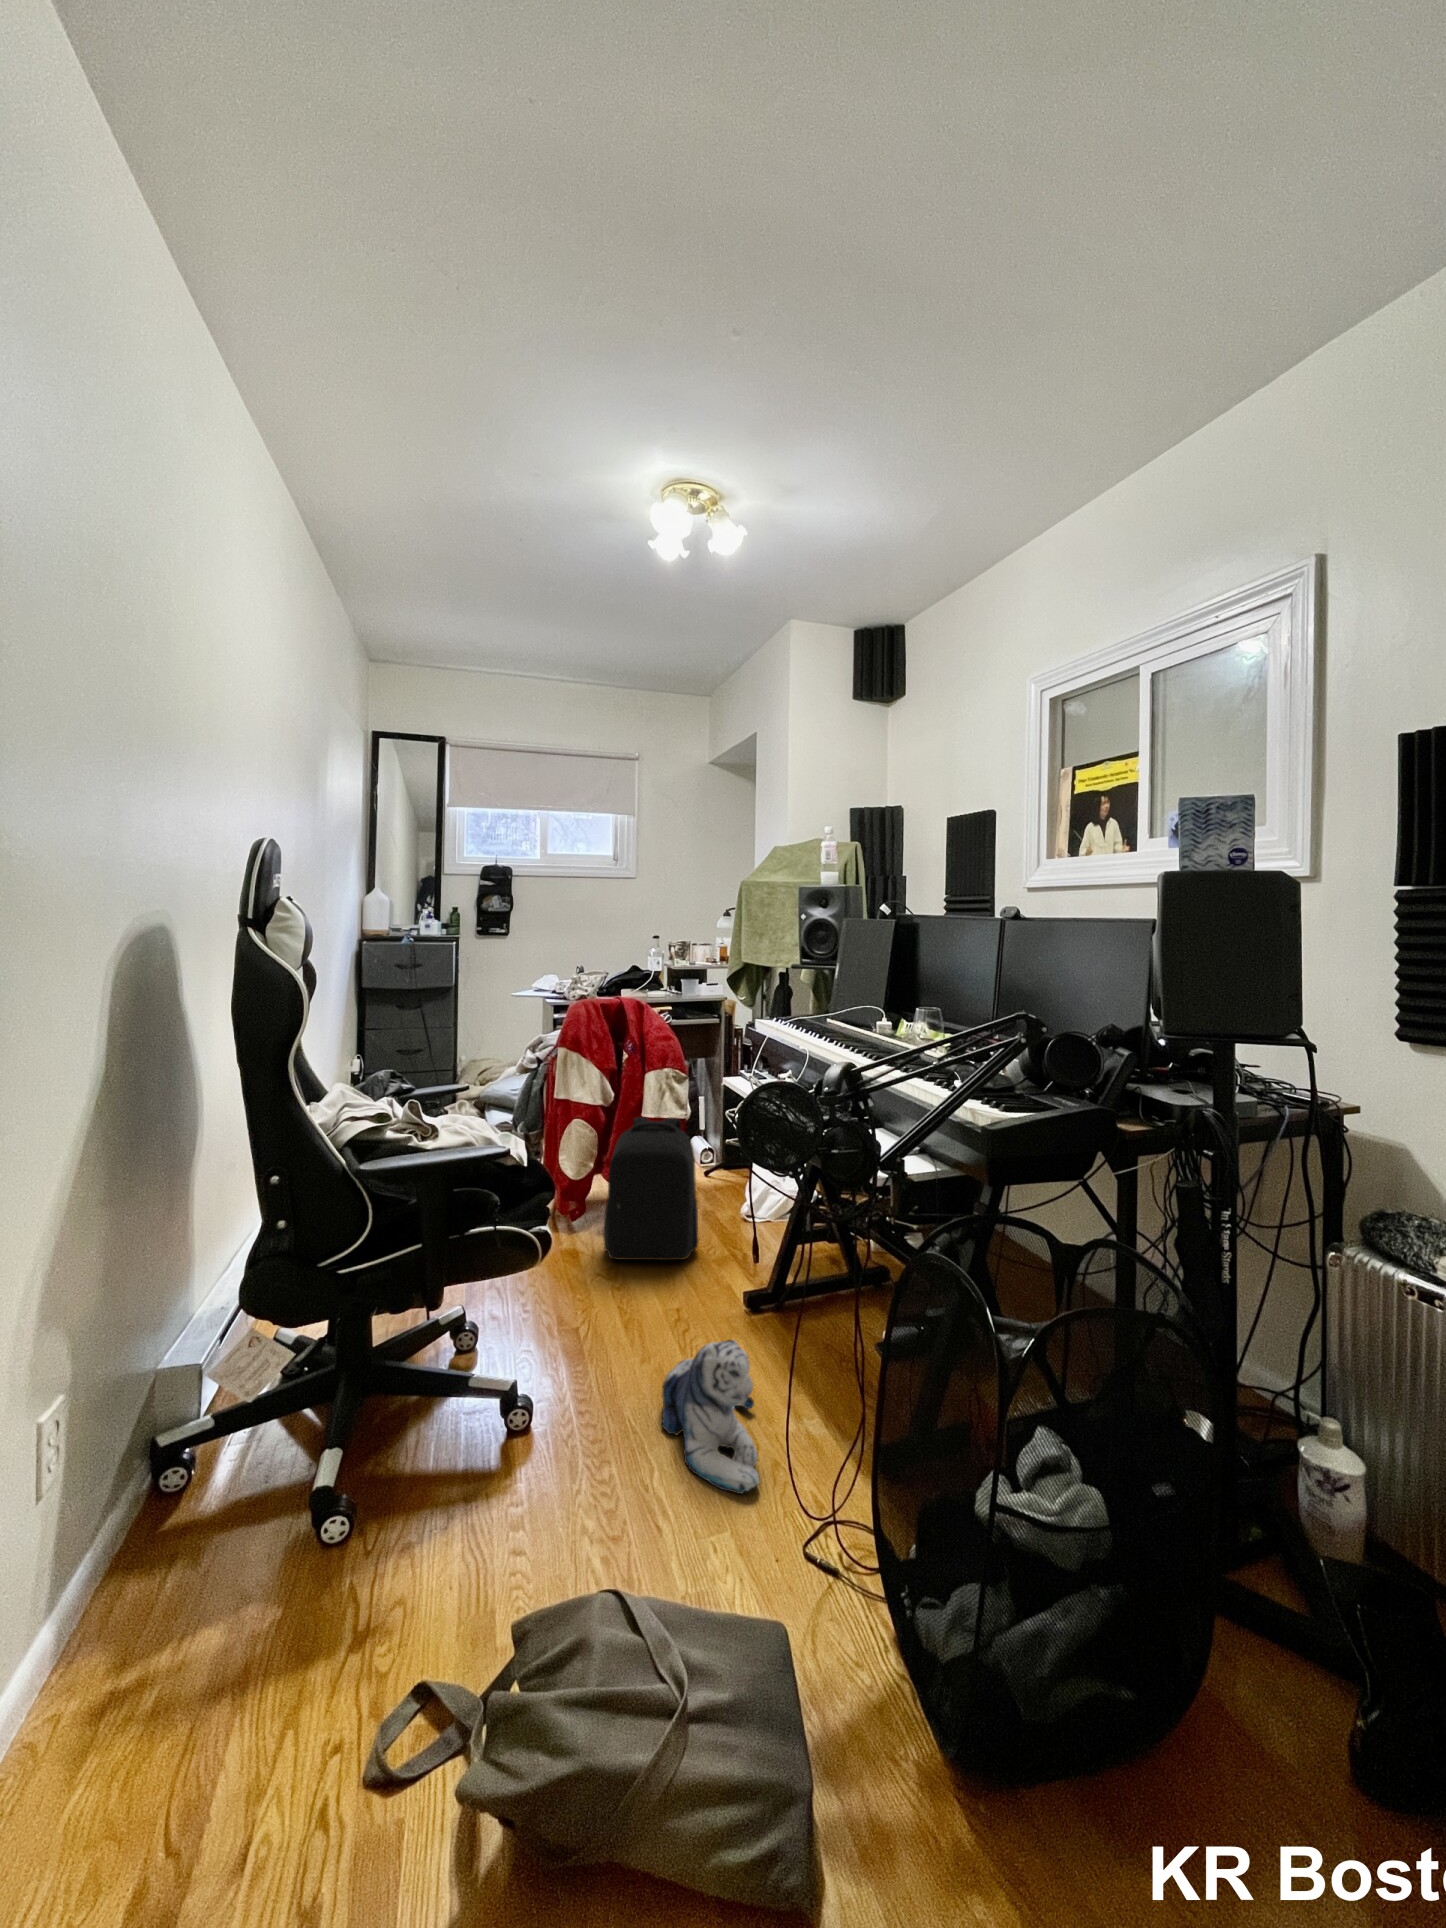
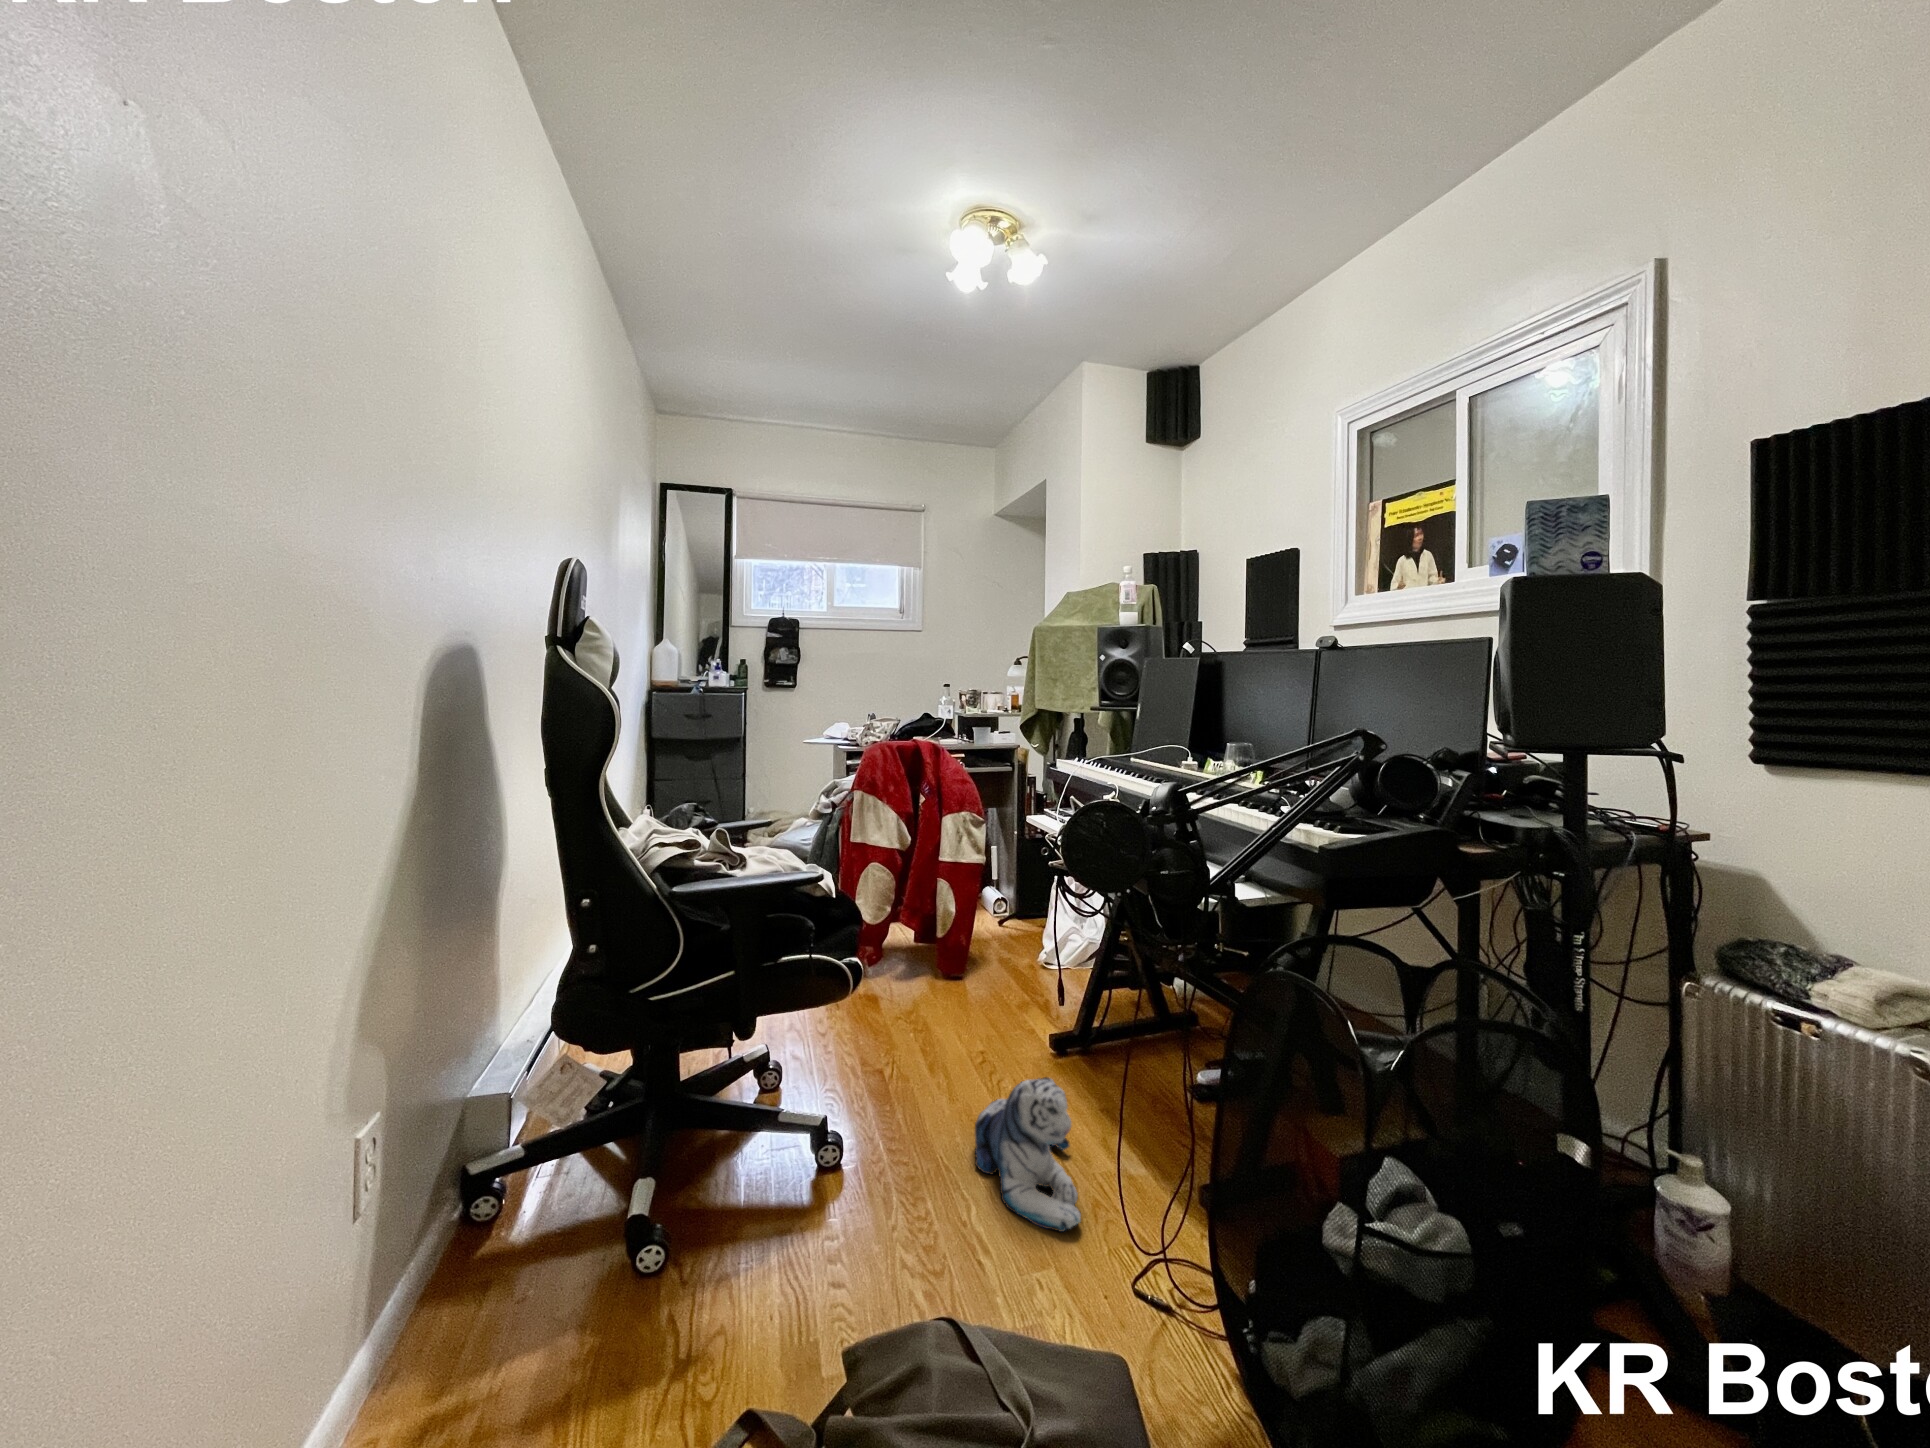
backpack: present [603,1117,699,1260] -> none [903,862,1000,1007]

